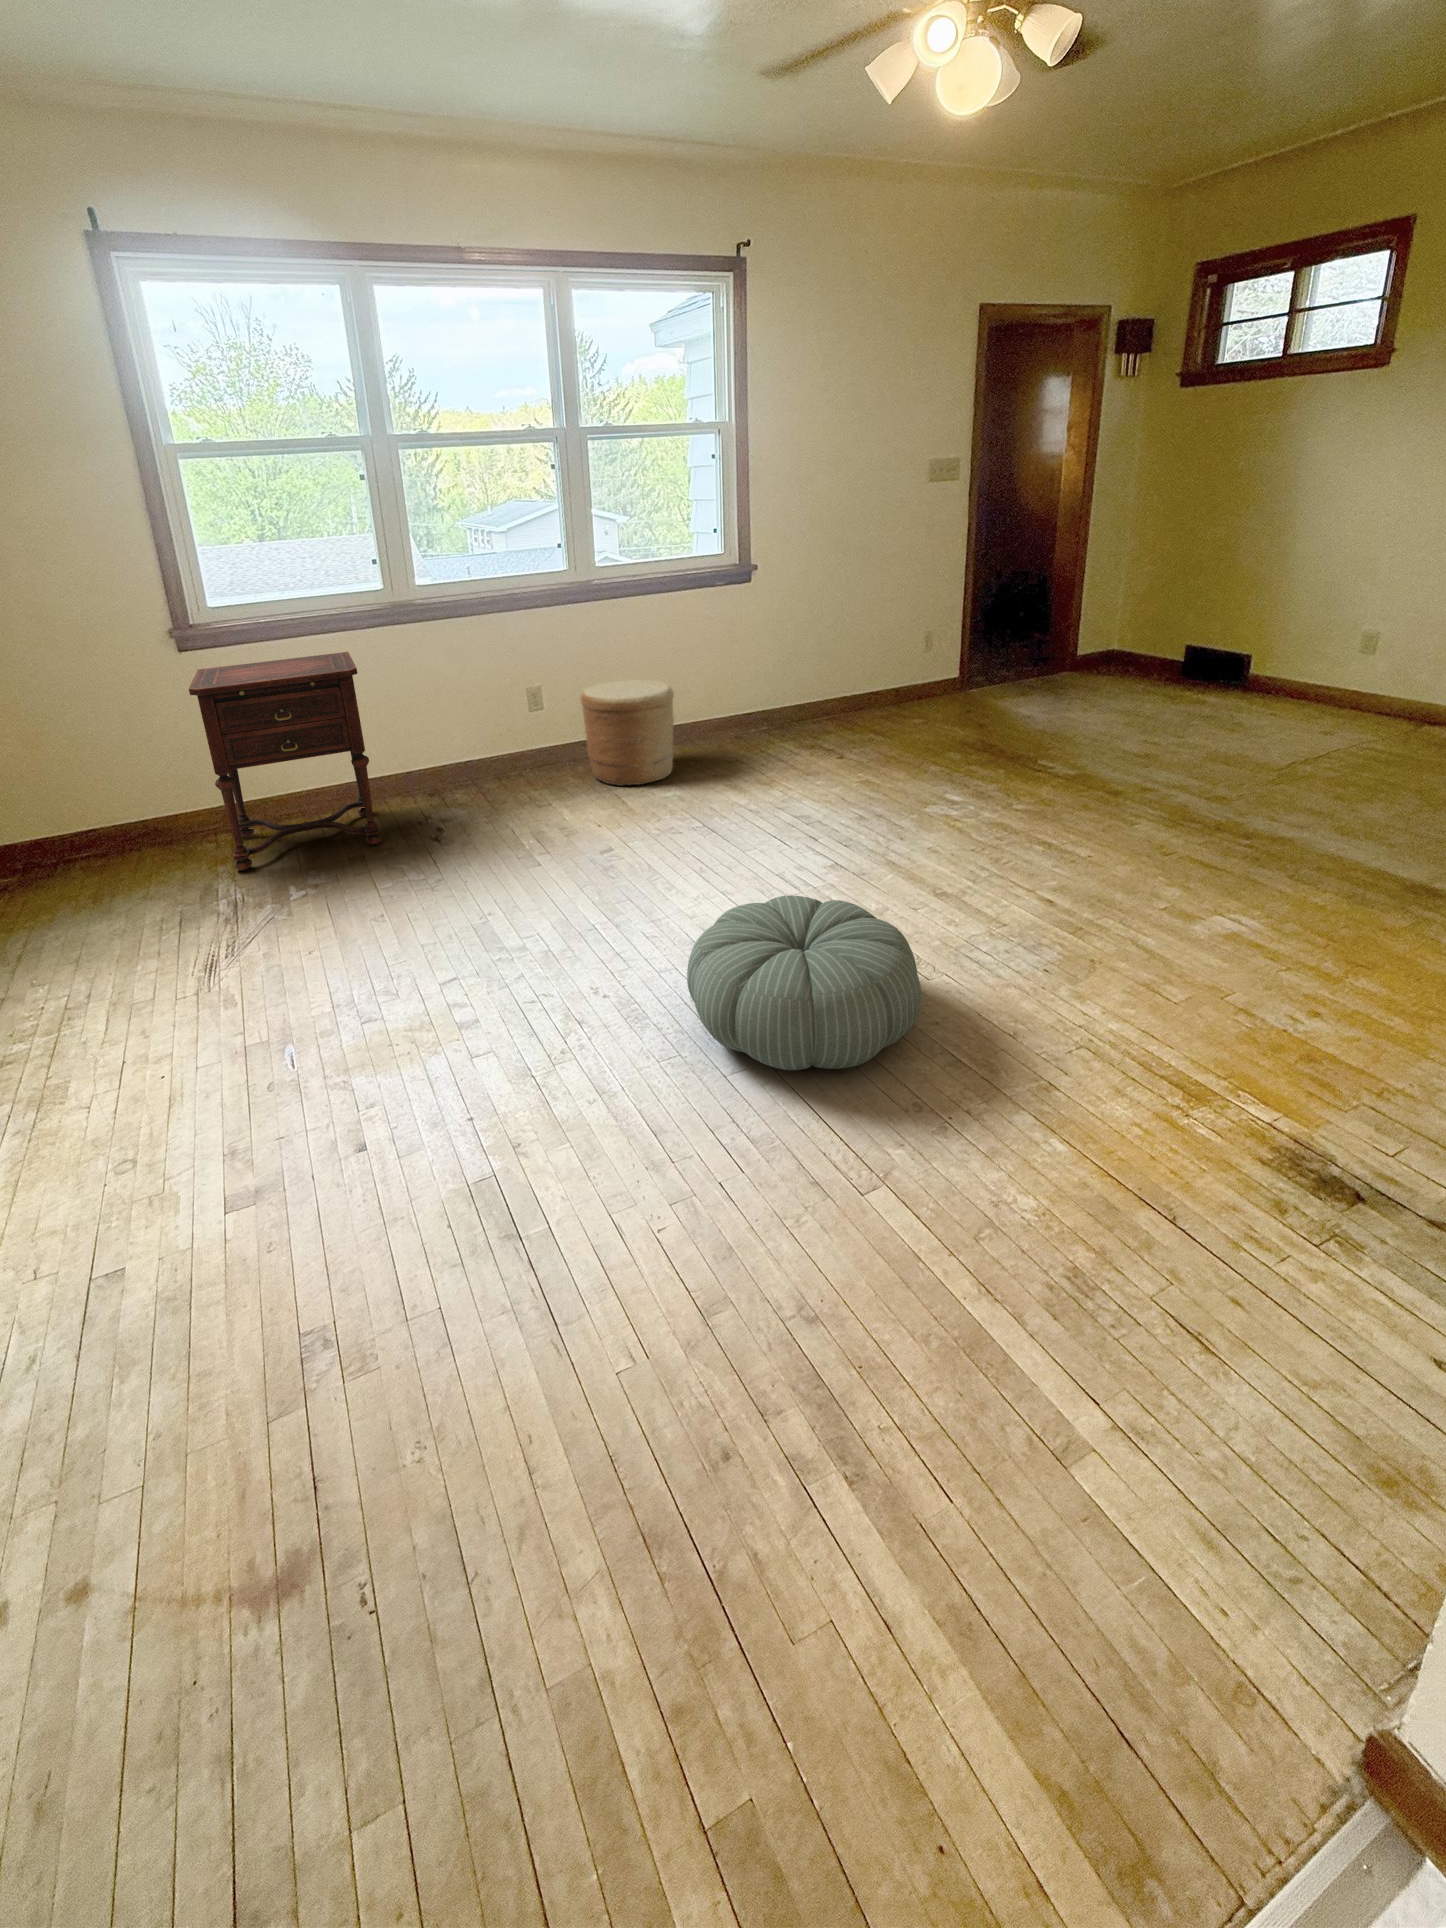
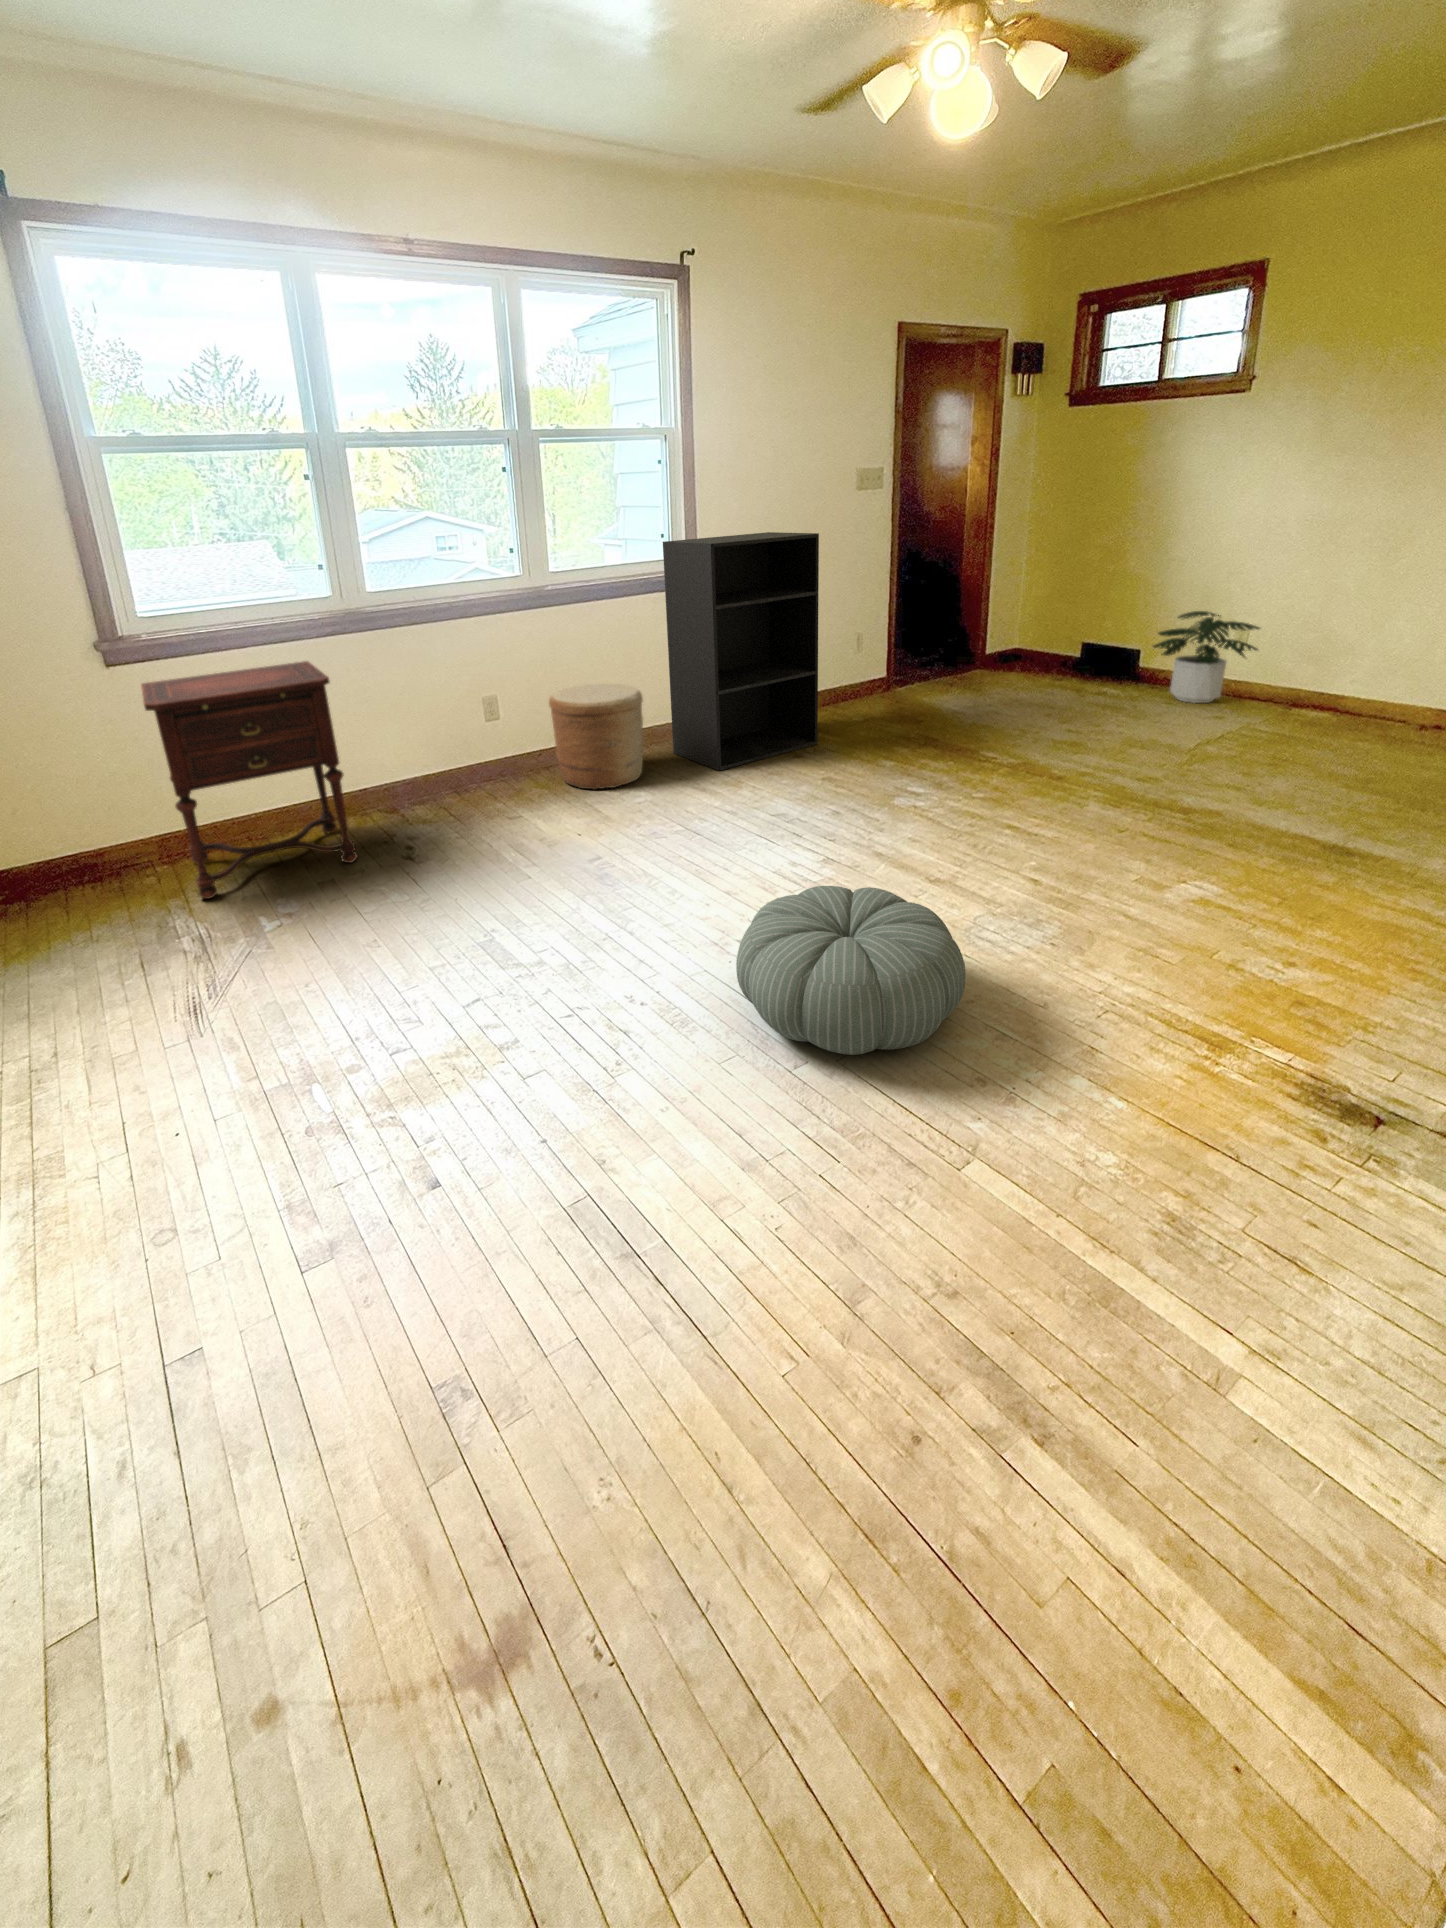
bookshelf: none [702,527,866,772] -> present [663,532,819,770]
potted plant: none [1260,614,1397,719] -> present [1153,611,1260,703]

